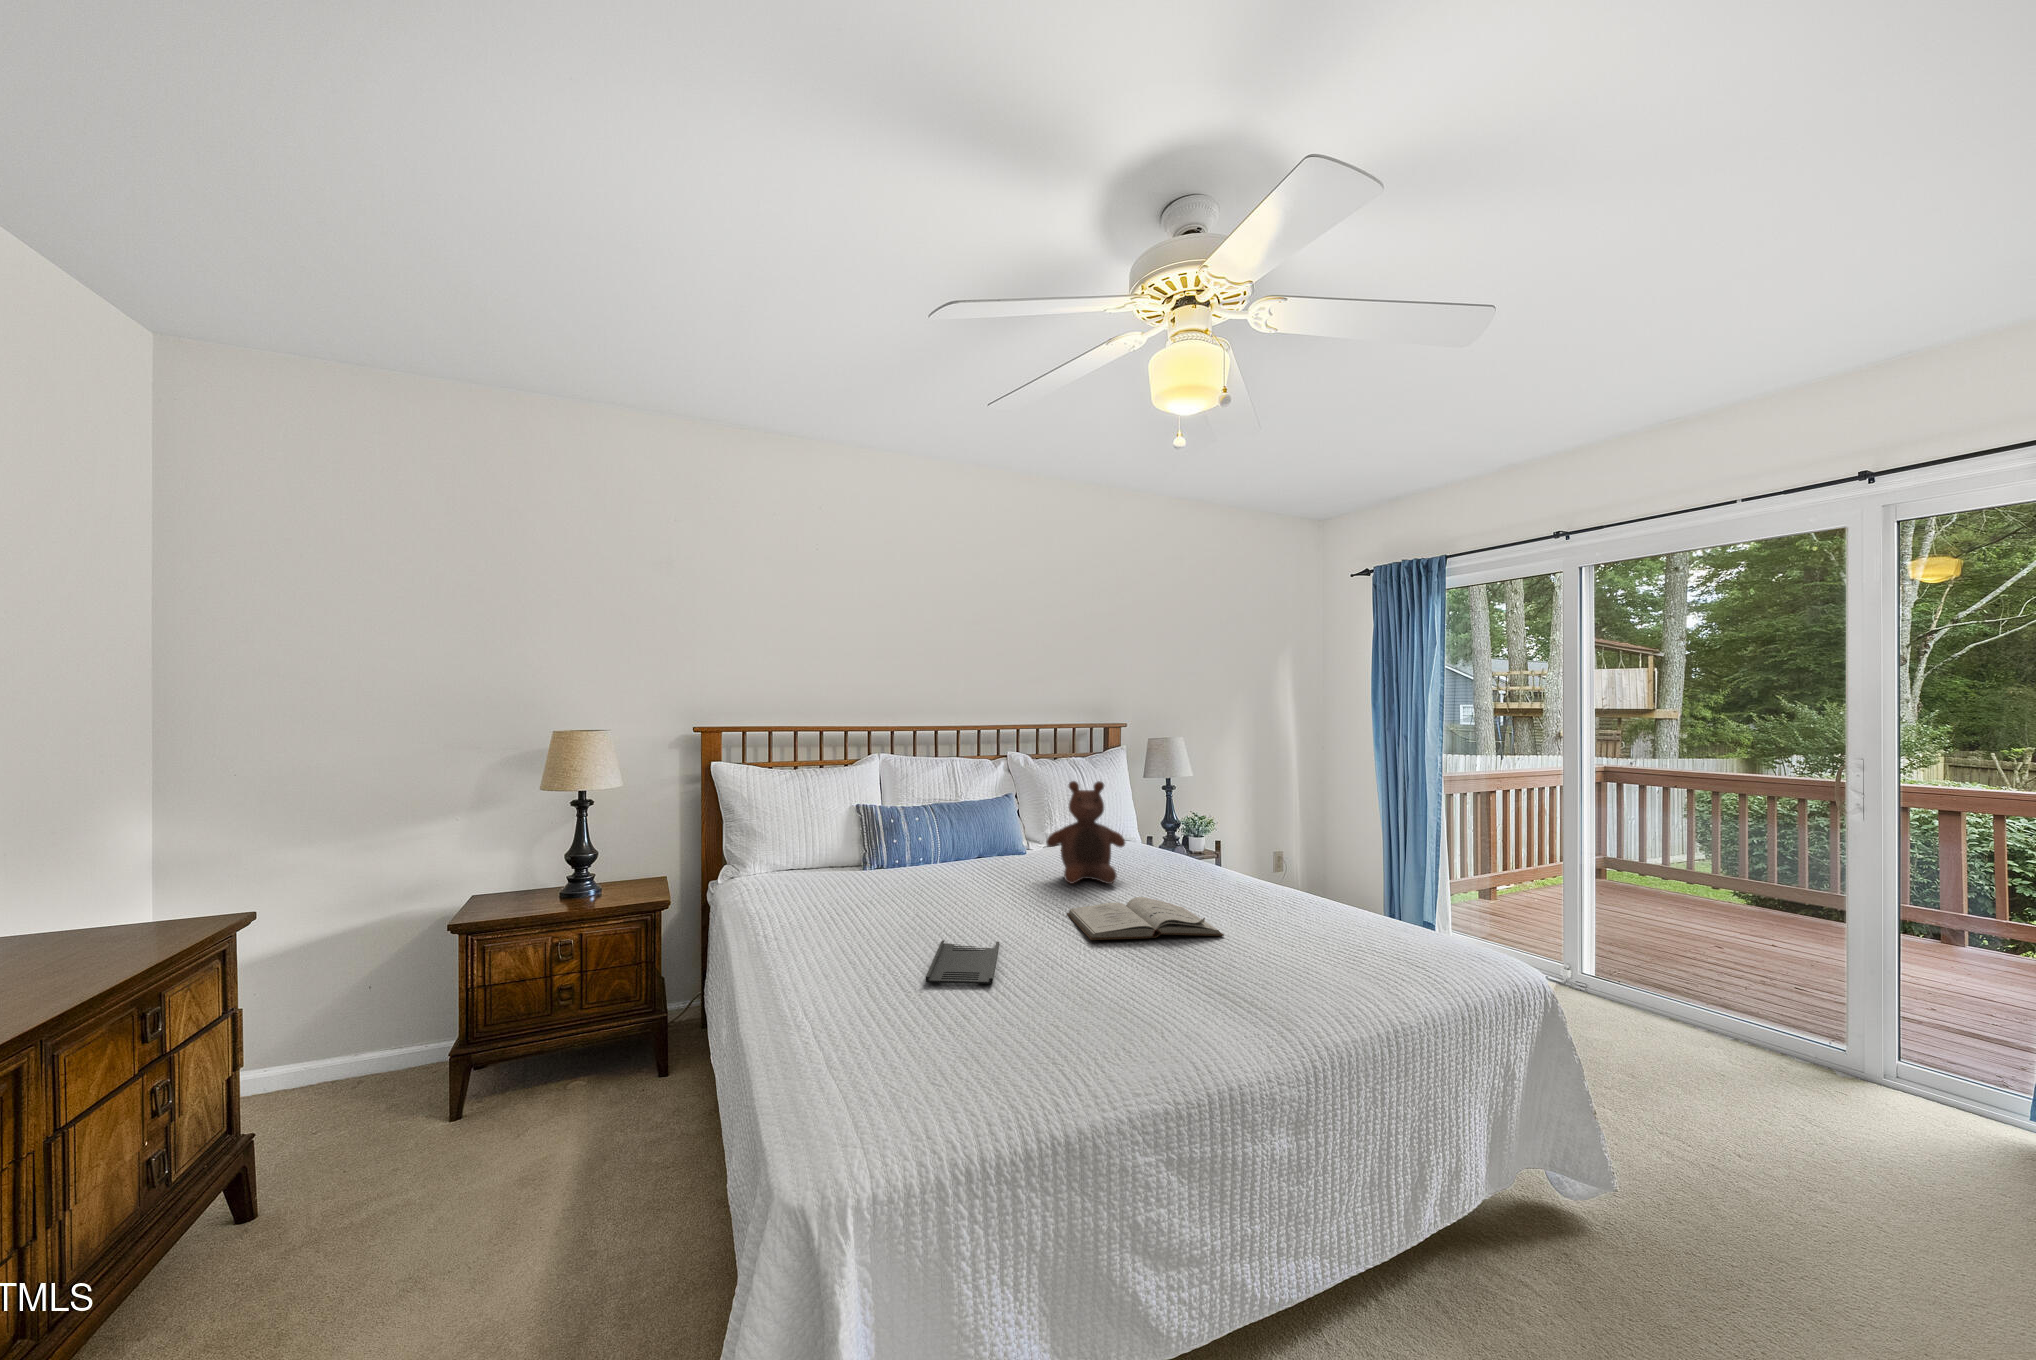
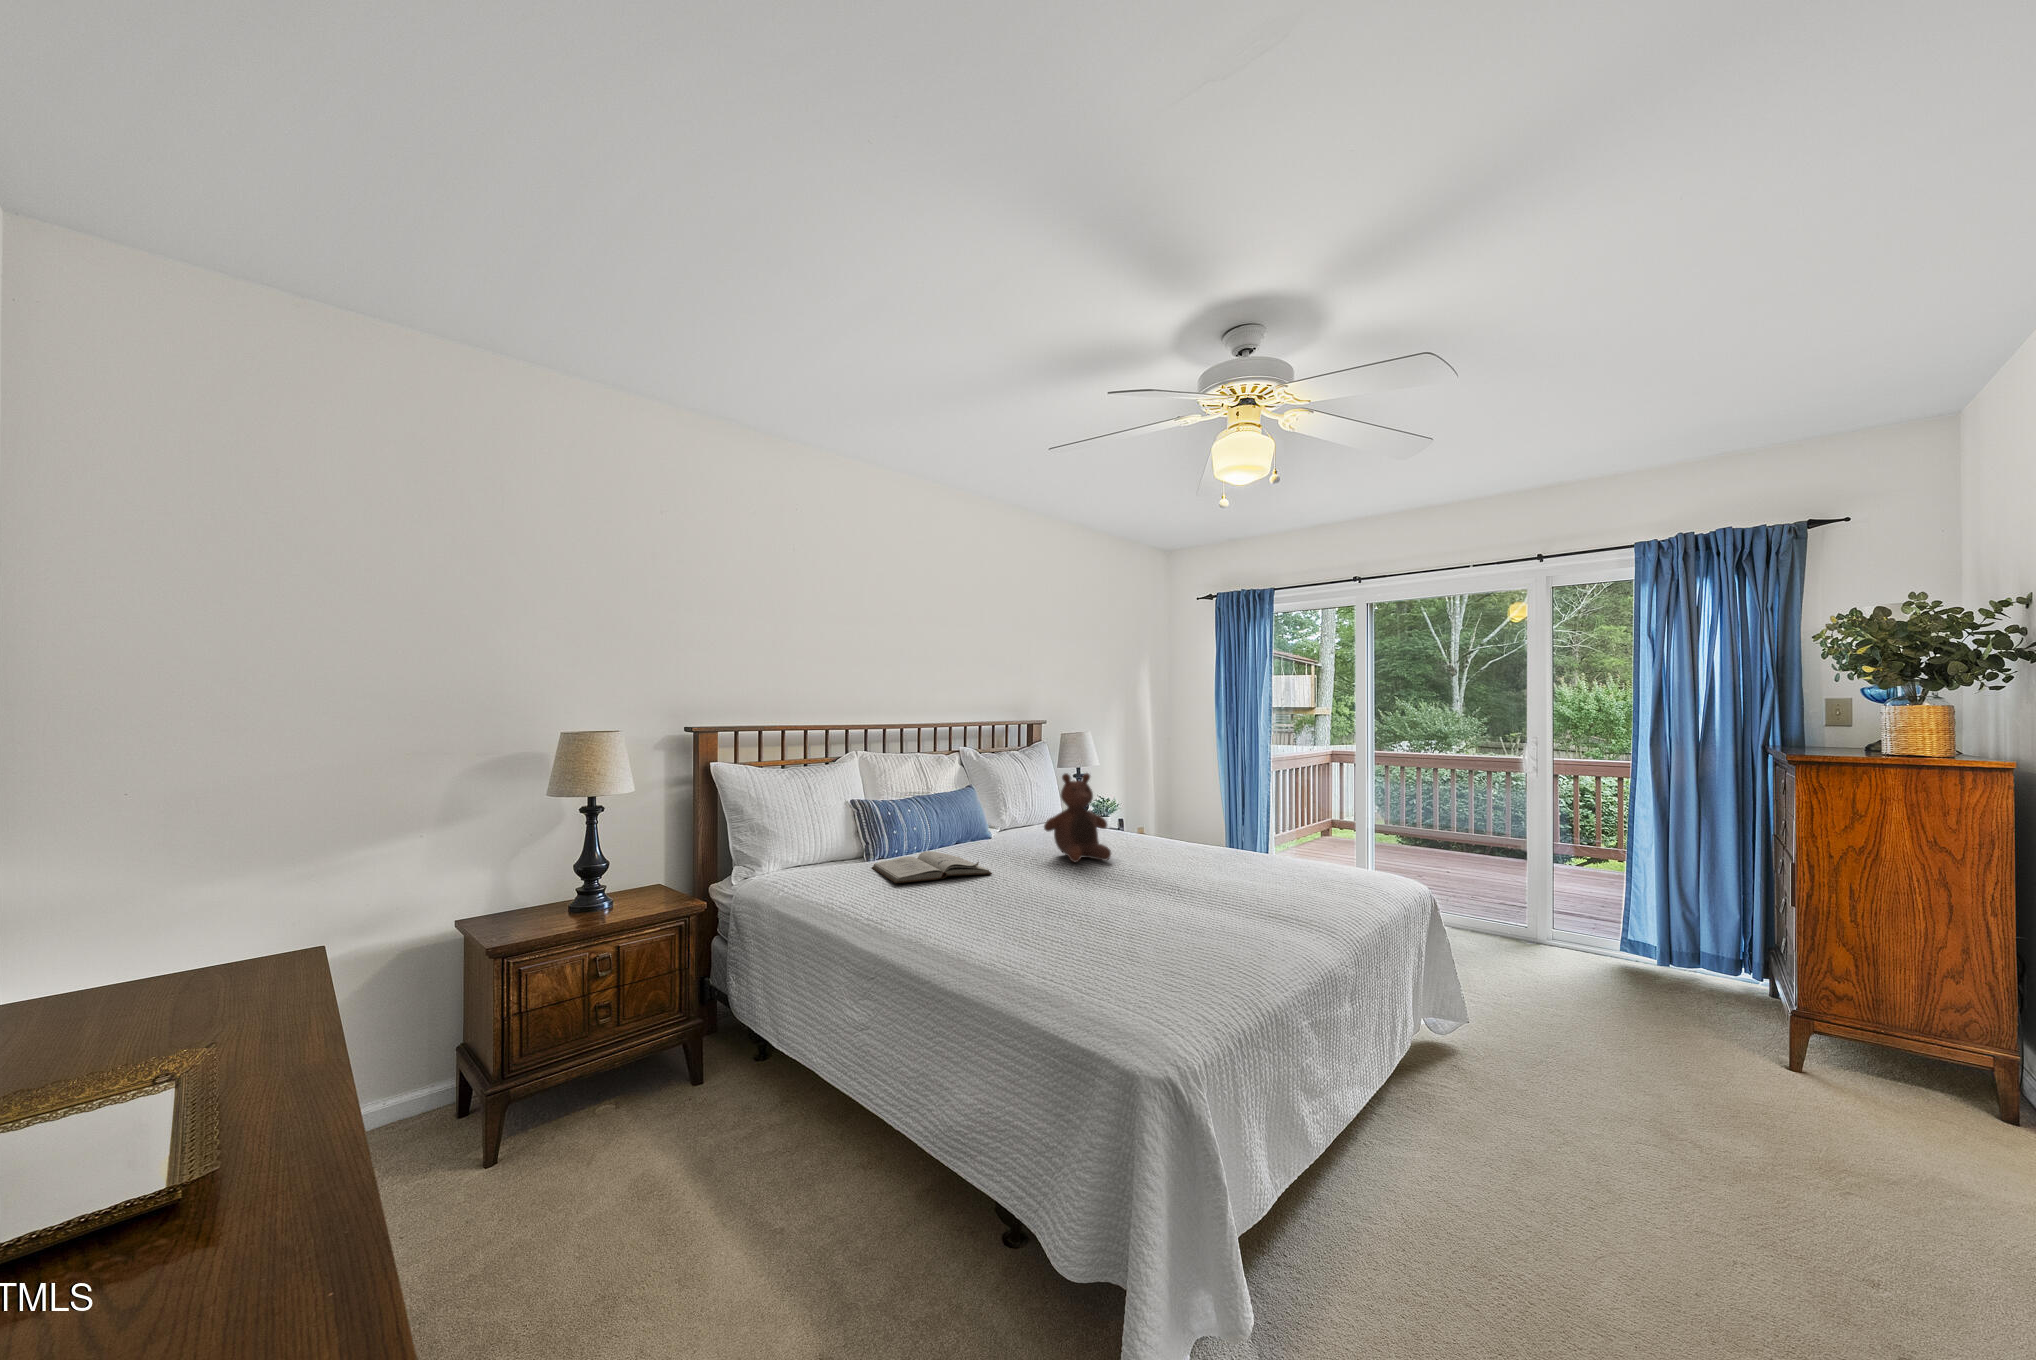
book: present [1067,897,1224,940] -> present [872,851,992,883]
tray: present [926,940,999,984] -> none [1033,915,1123,954]

